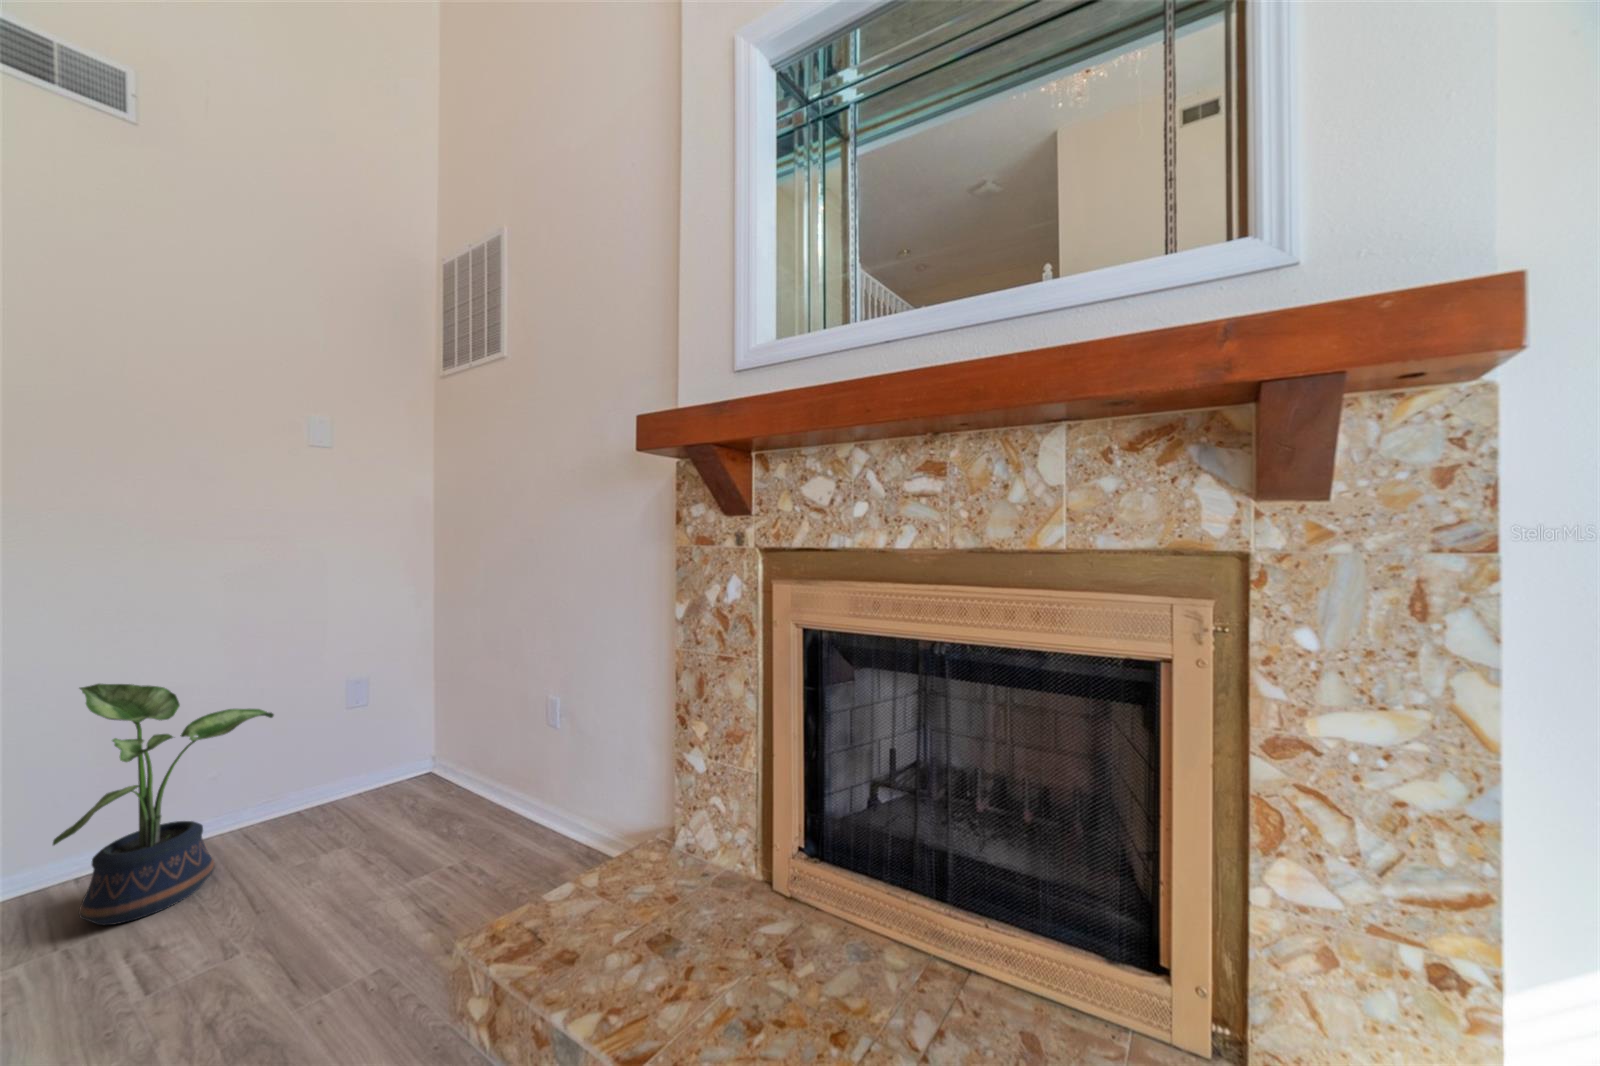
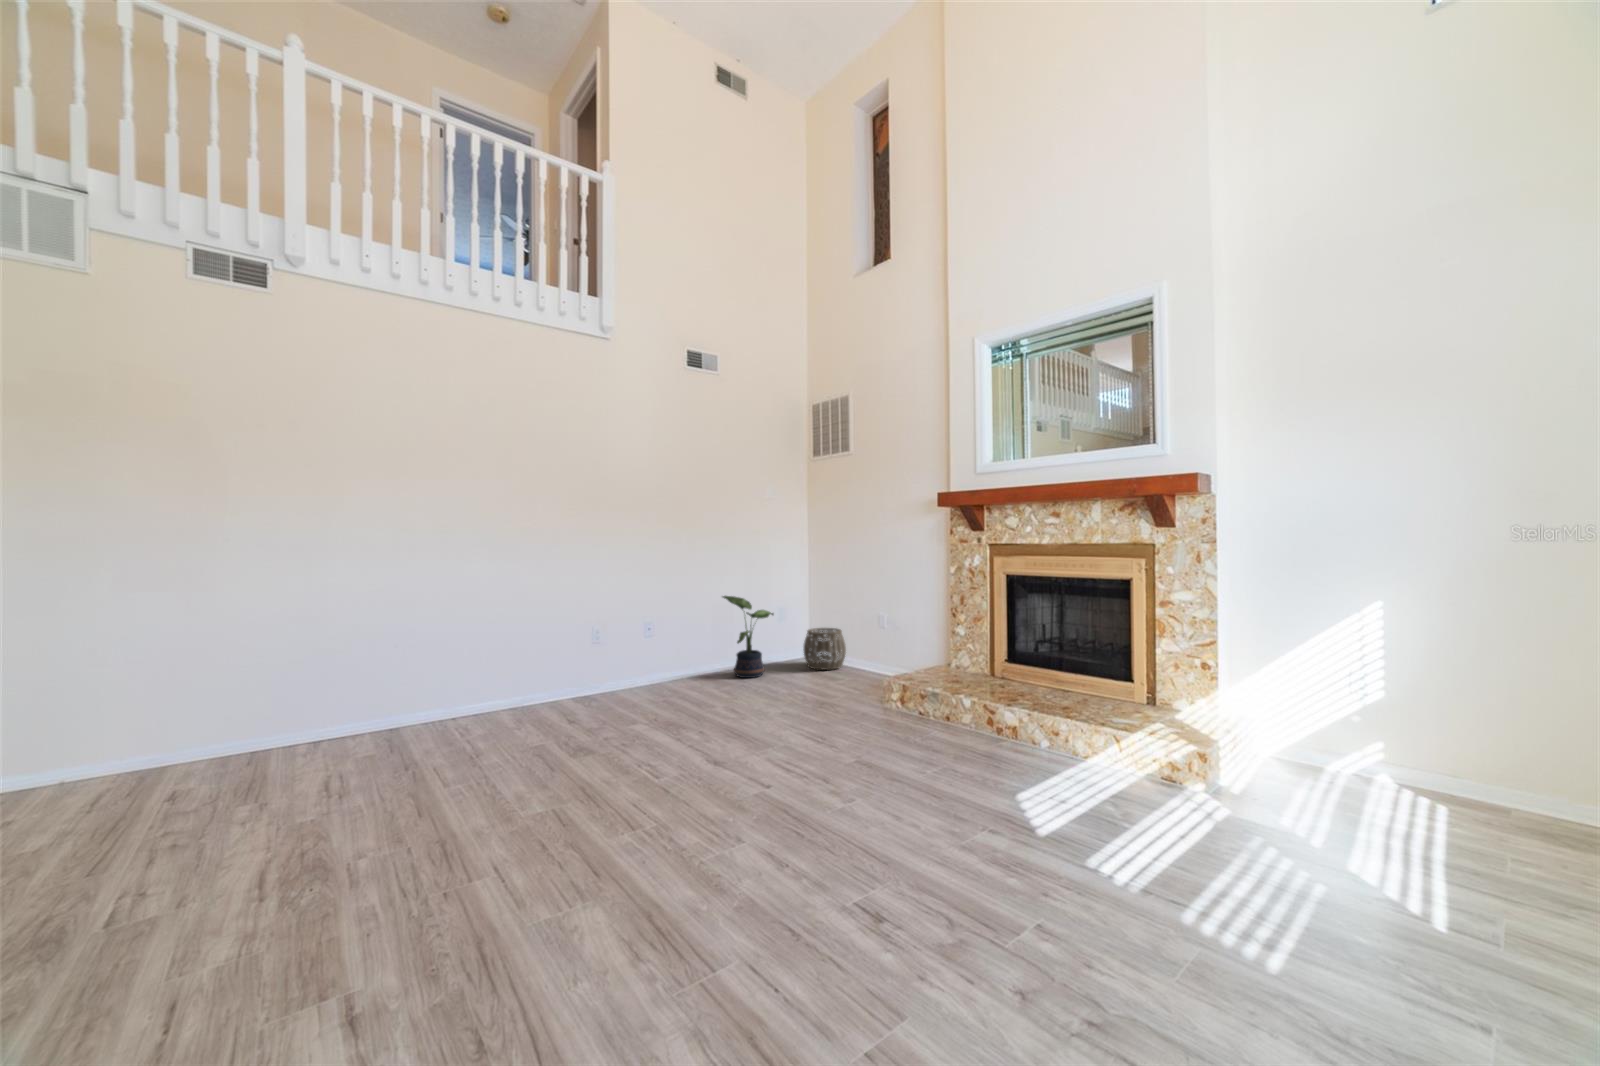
woven basket: none [366,718,483,833] -> present [803,628,846,670]

